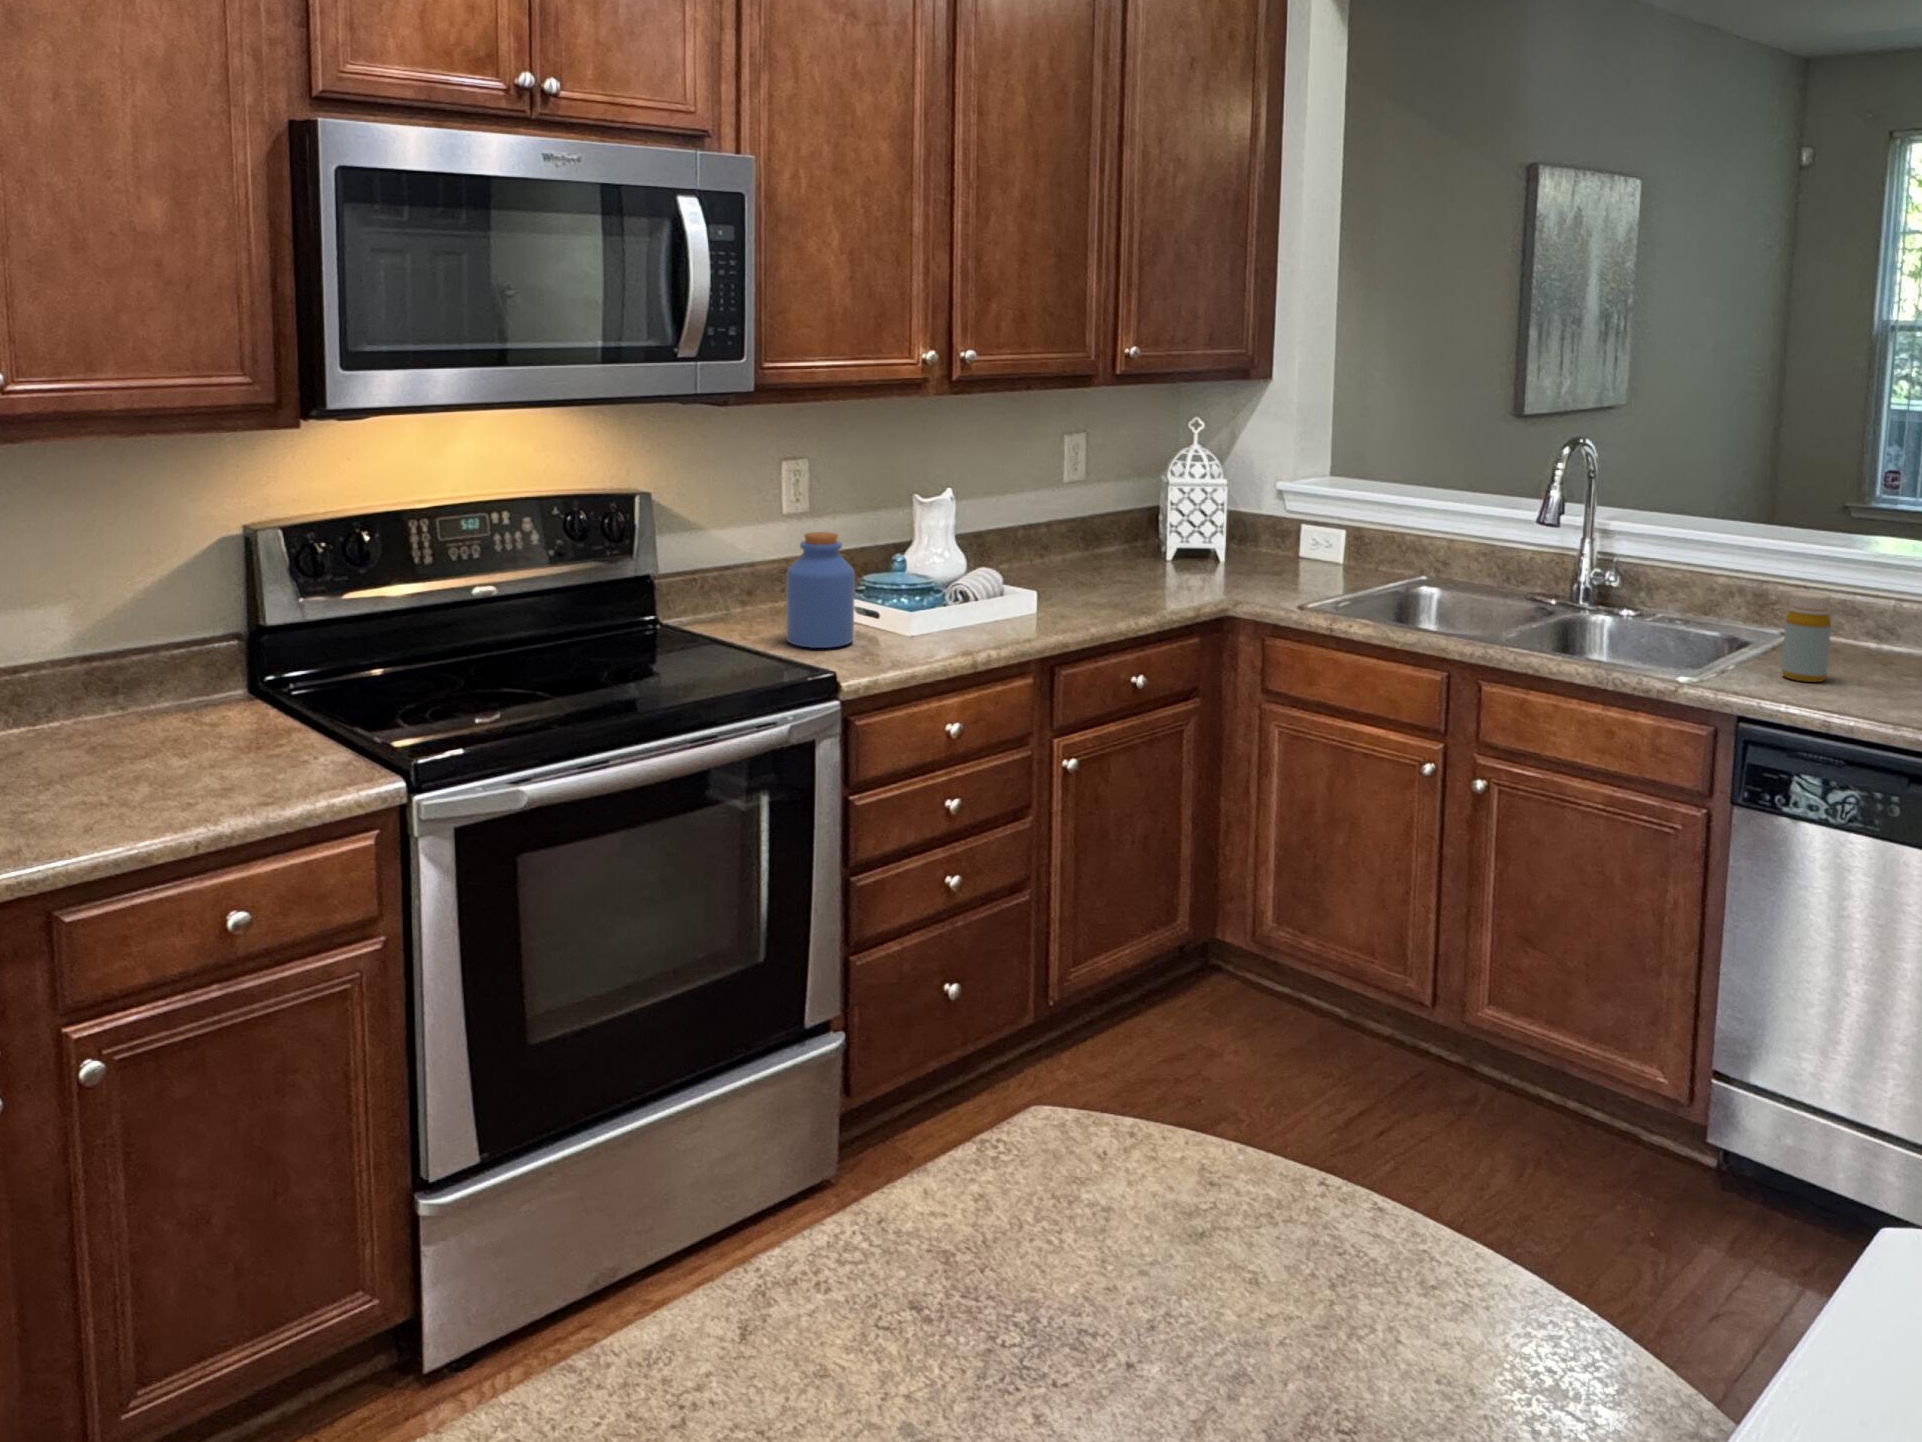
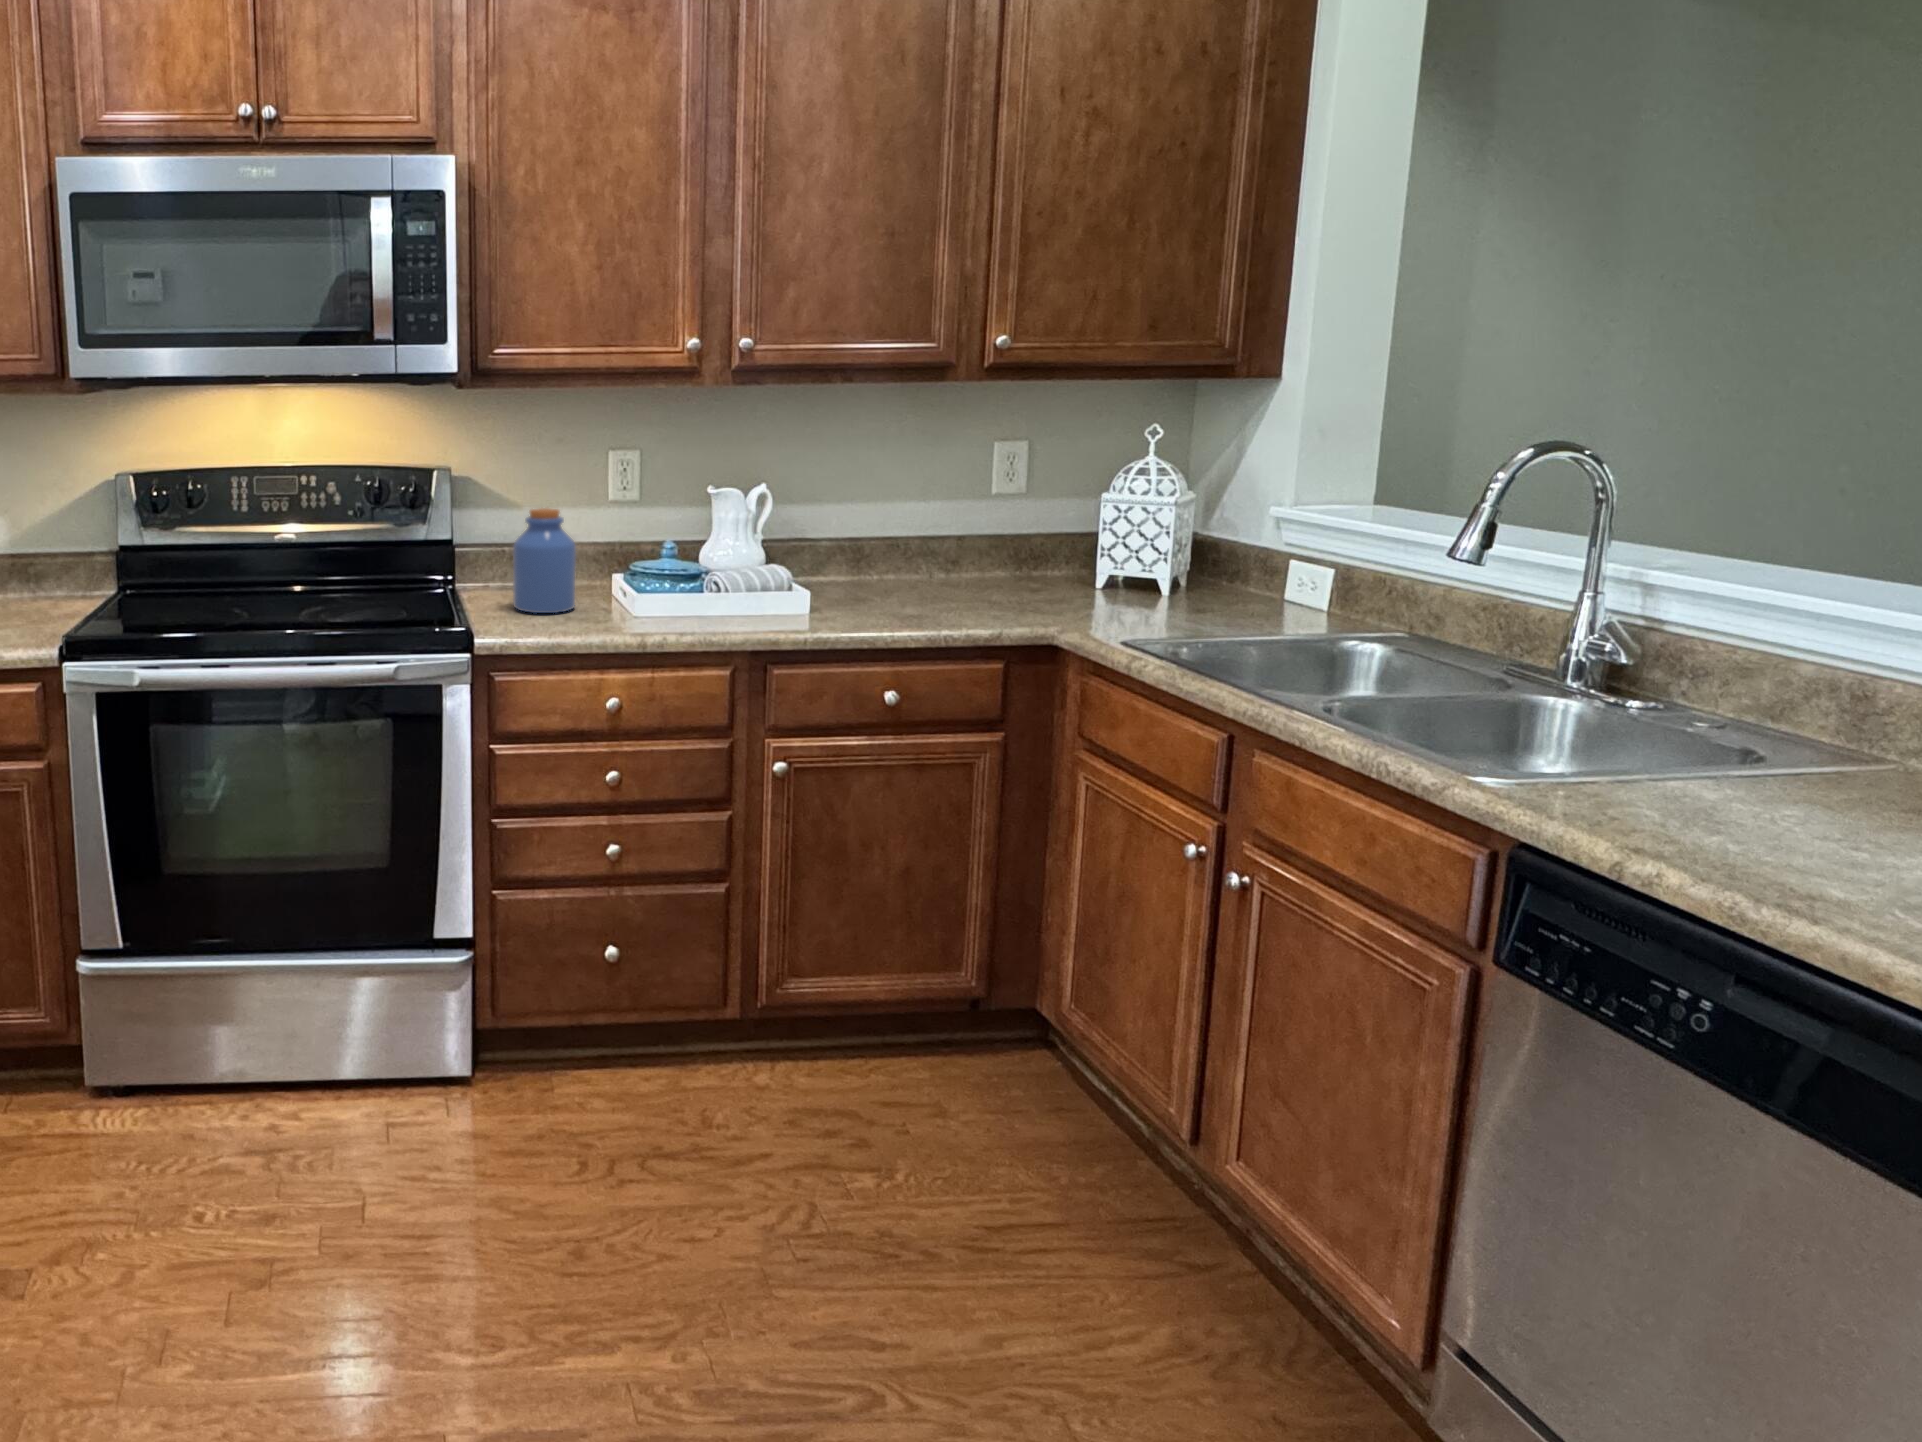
bottle: present [1782,591,1831,682] -> none [1705,680,1814,832]

